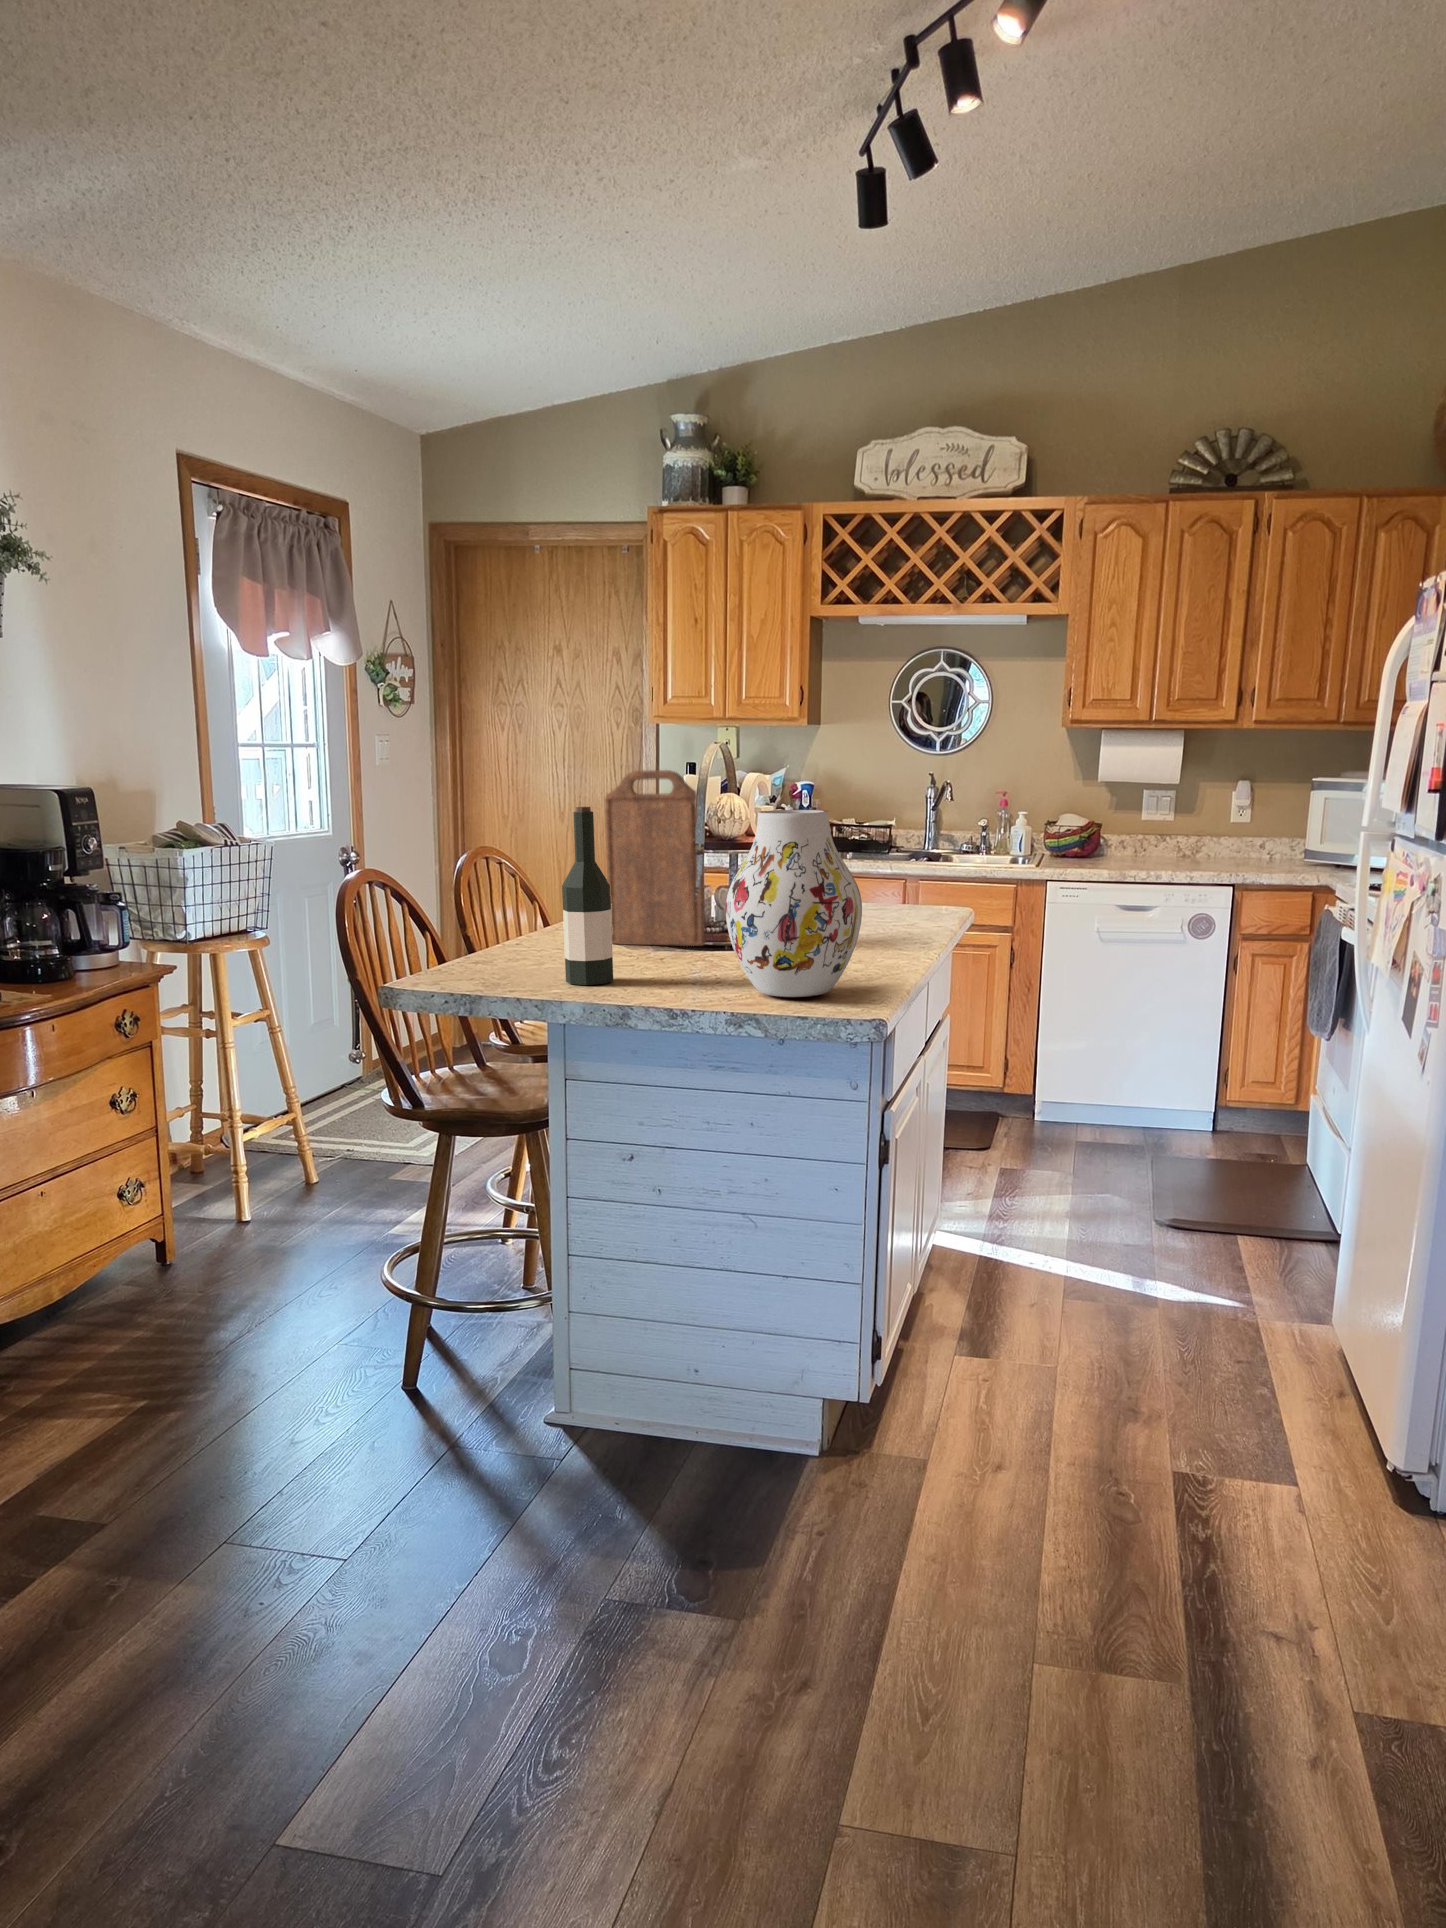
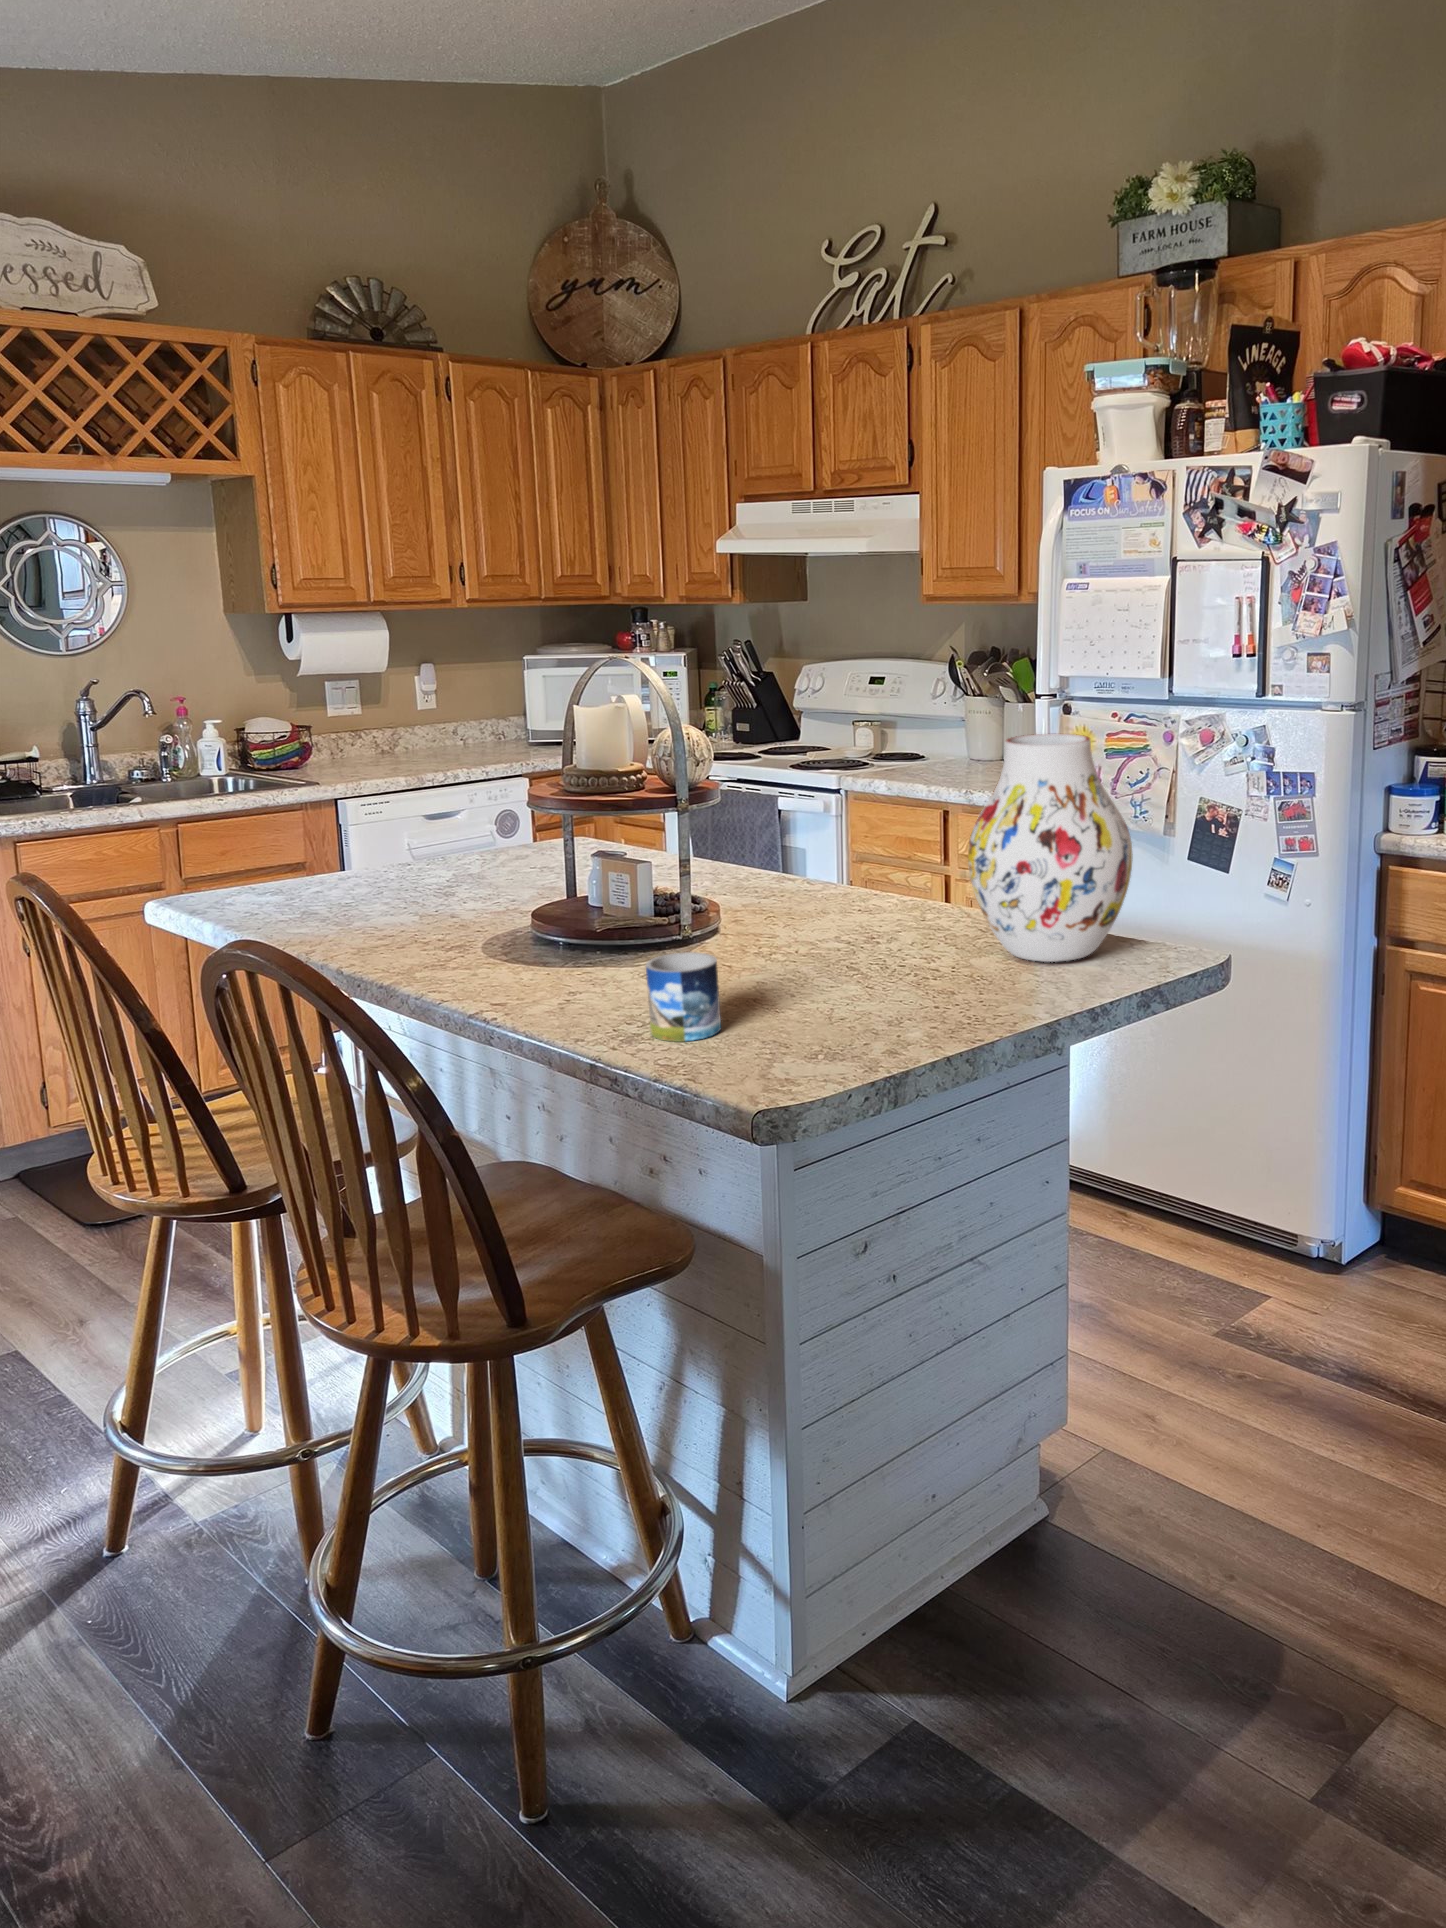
cutting board: present [604,770,705,946] -> none [531,708,670,971]
wine bottle: present [562,807,613,985] -> none [811,768,884,1021]
mug: none [490,920,554,972] -> present [646,952,721,1042]

